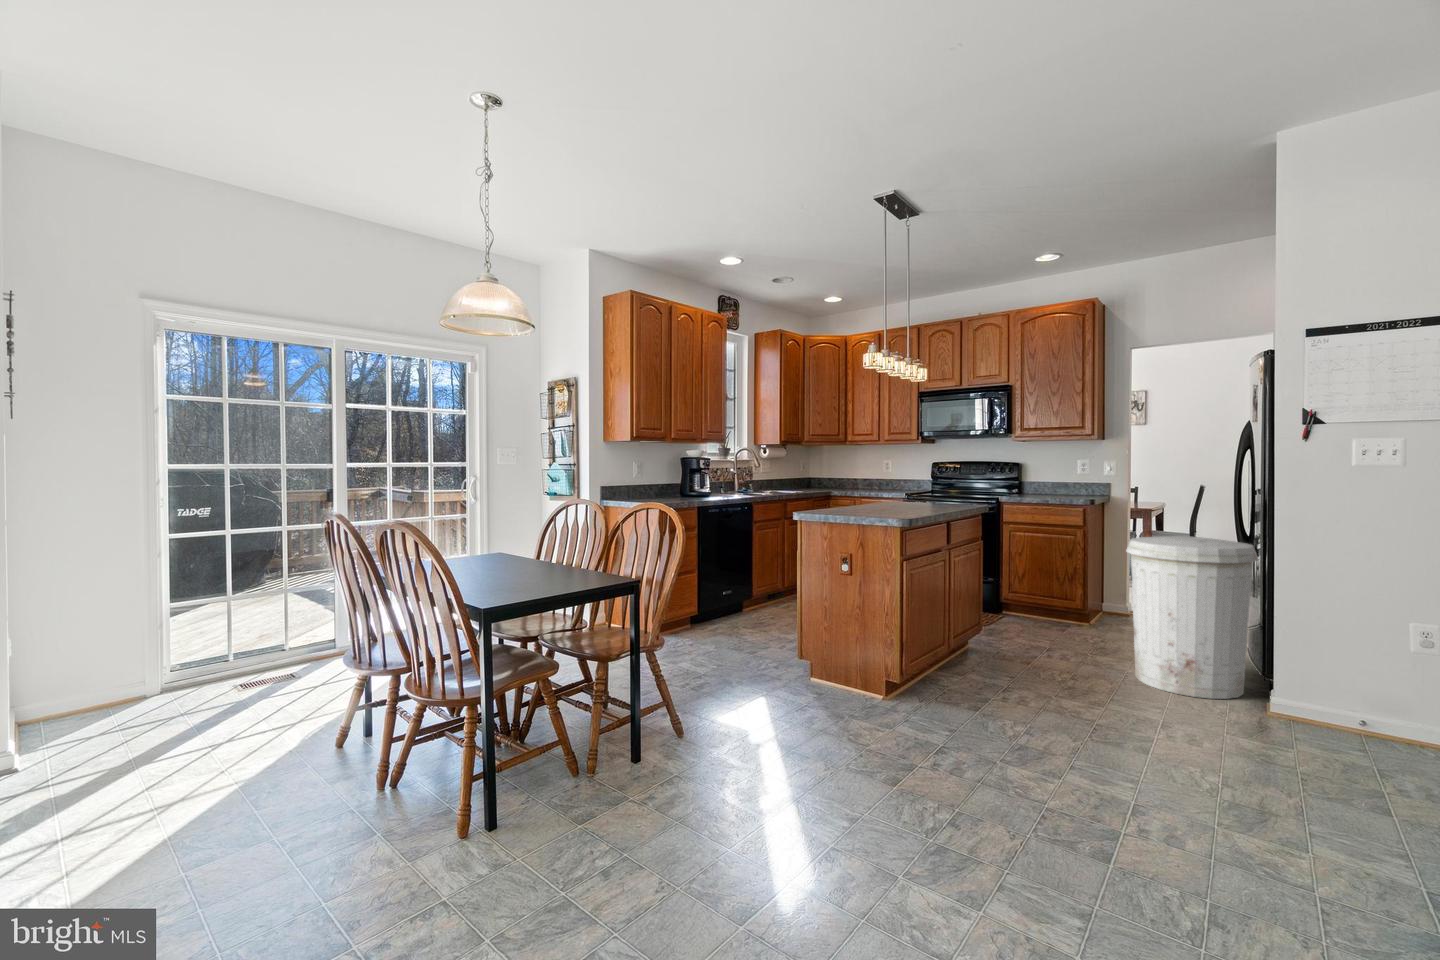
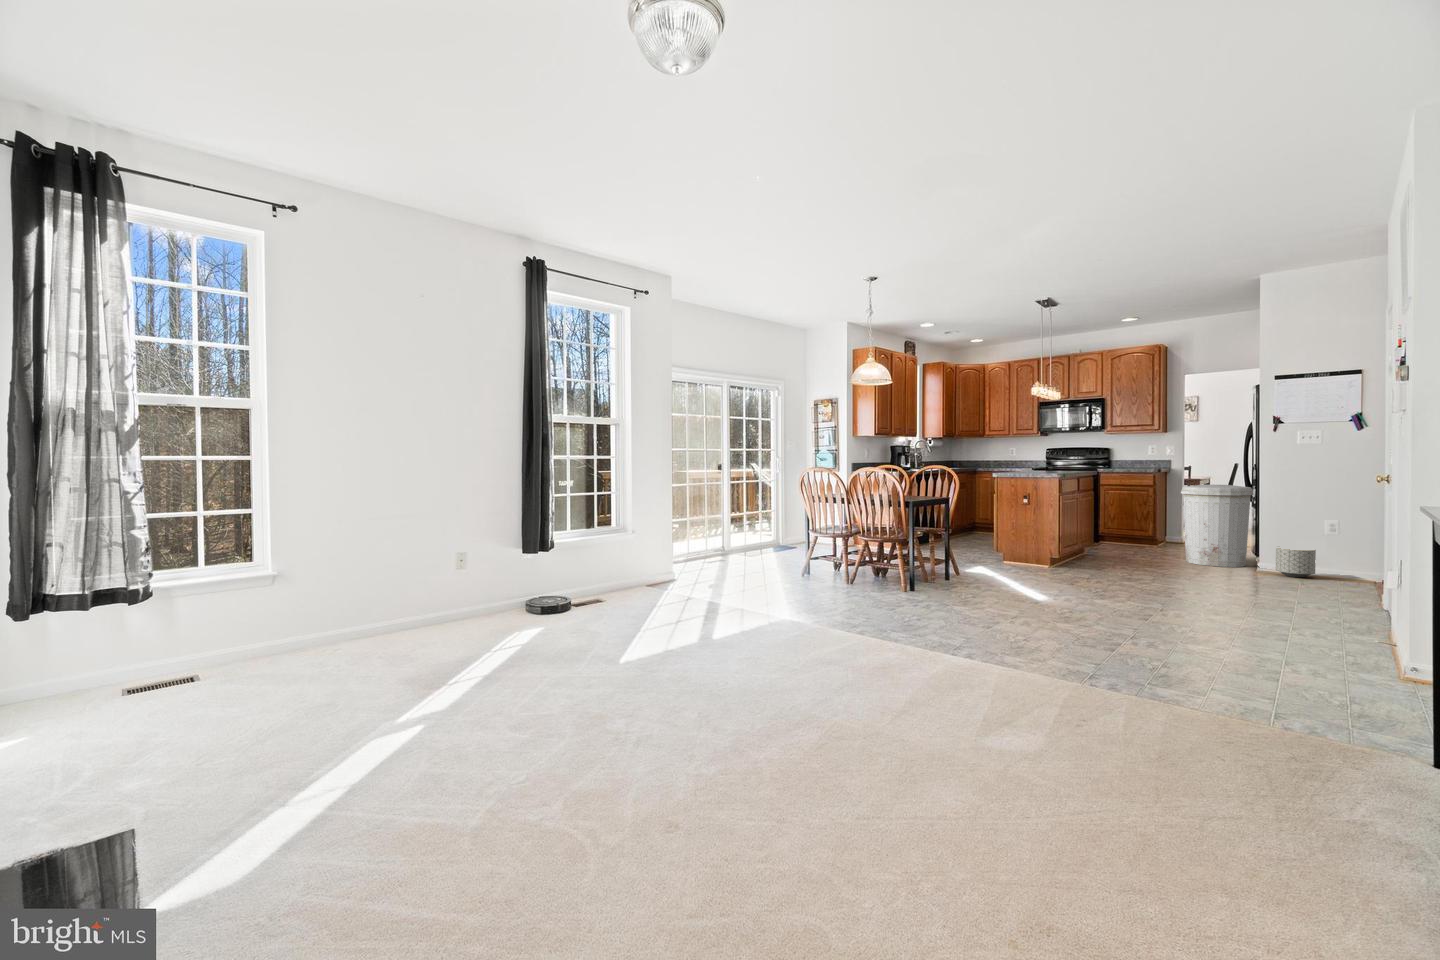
planter: none [1311,672,1397,745] -> present [1276,548,1316,577]

